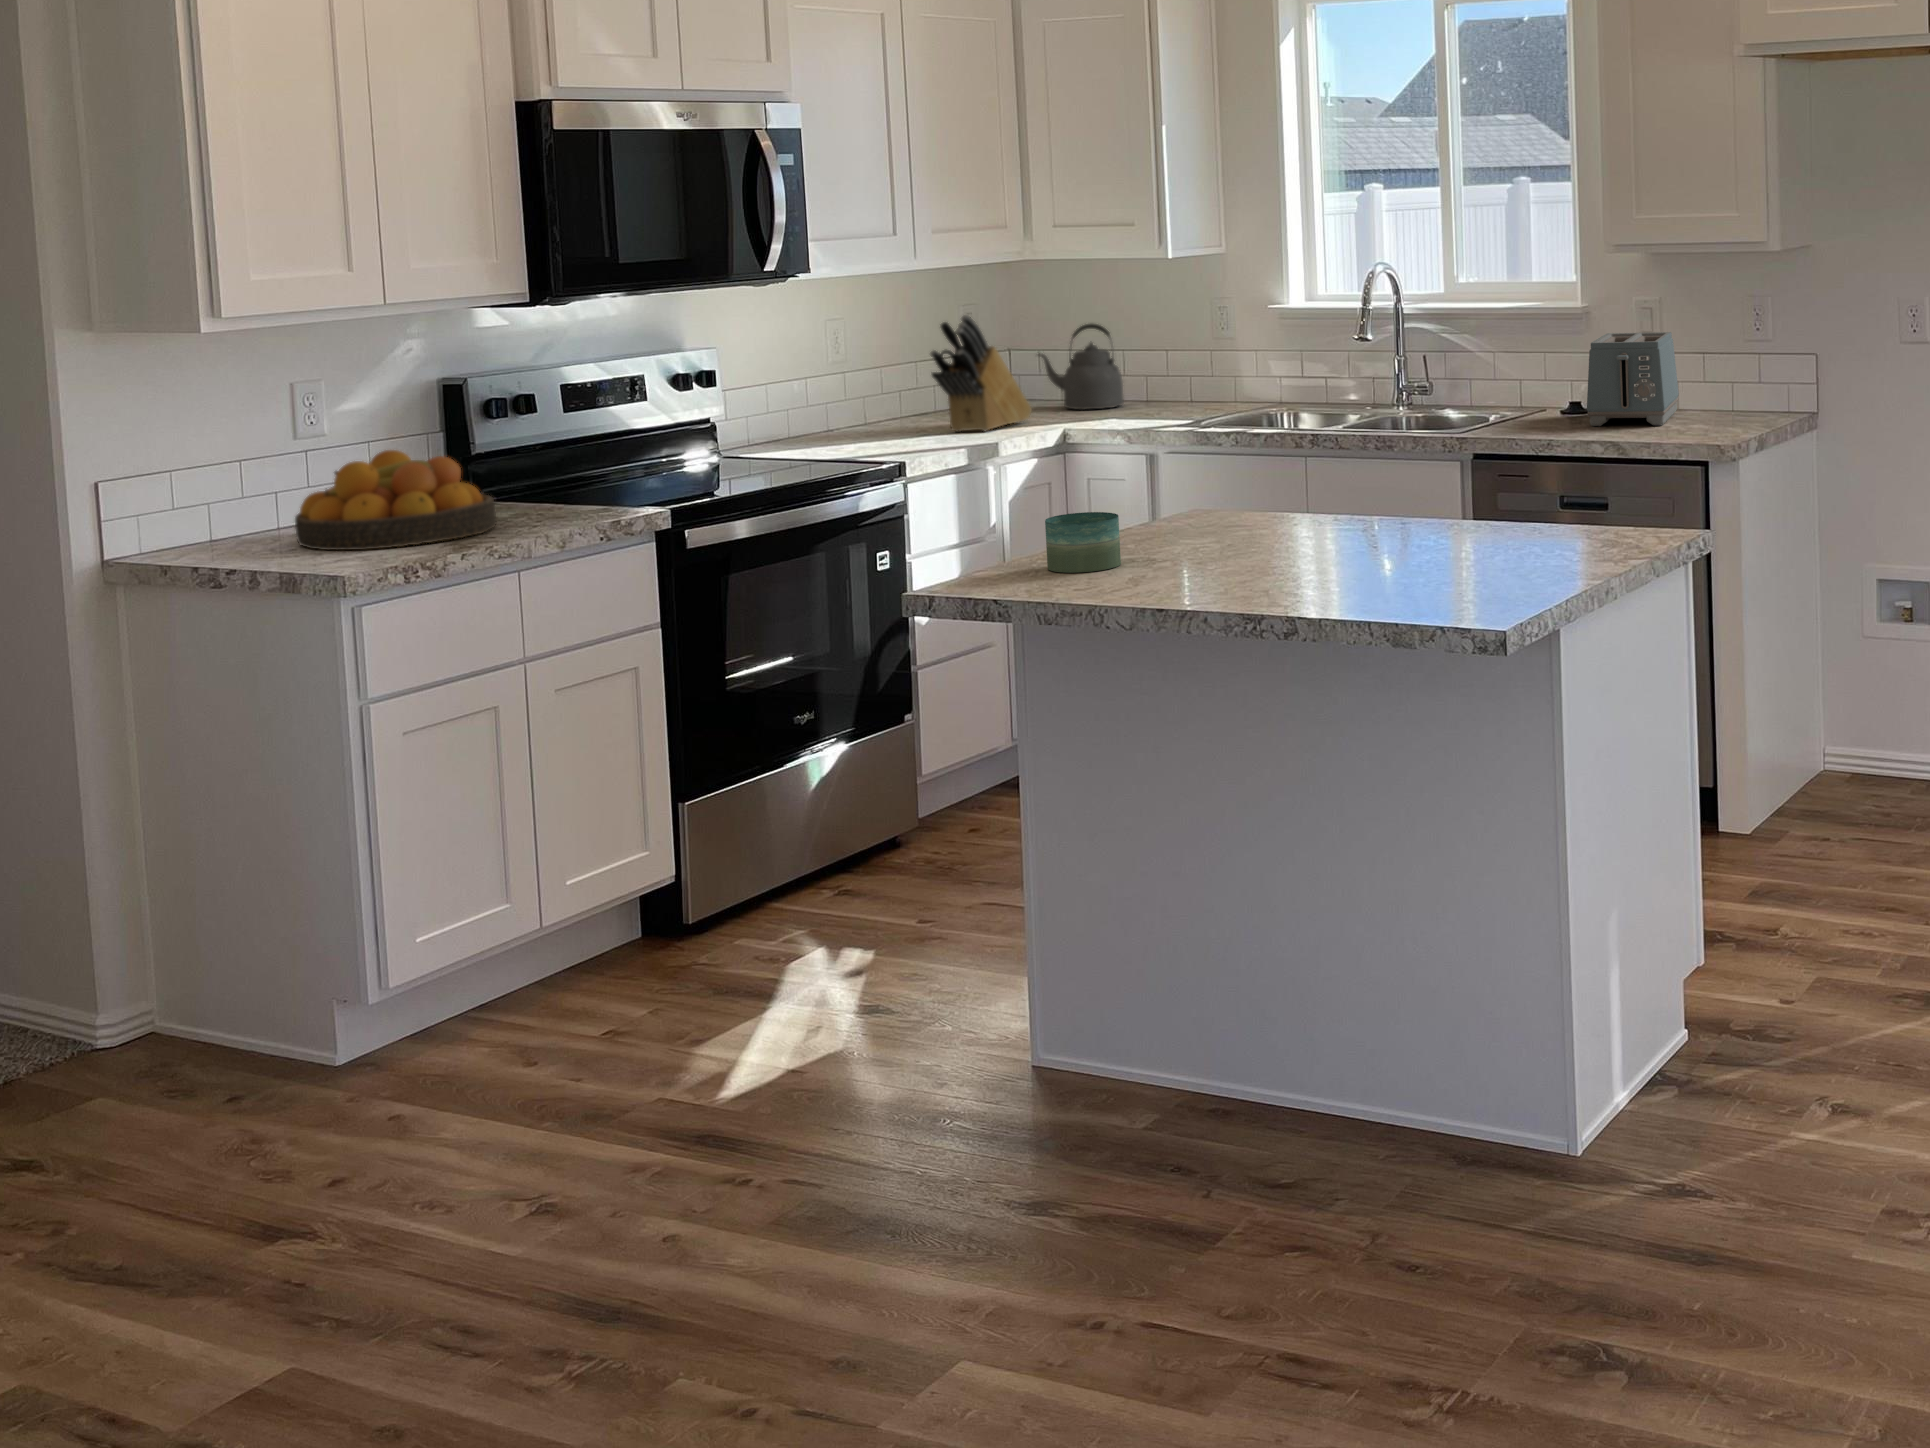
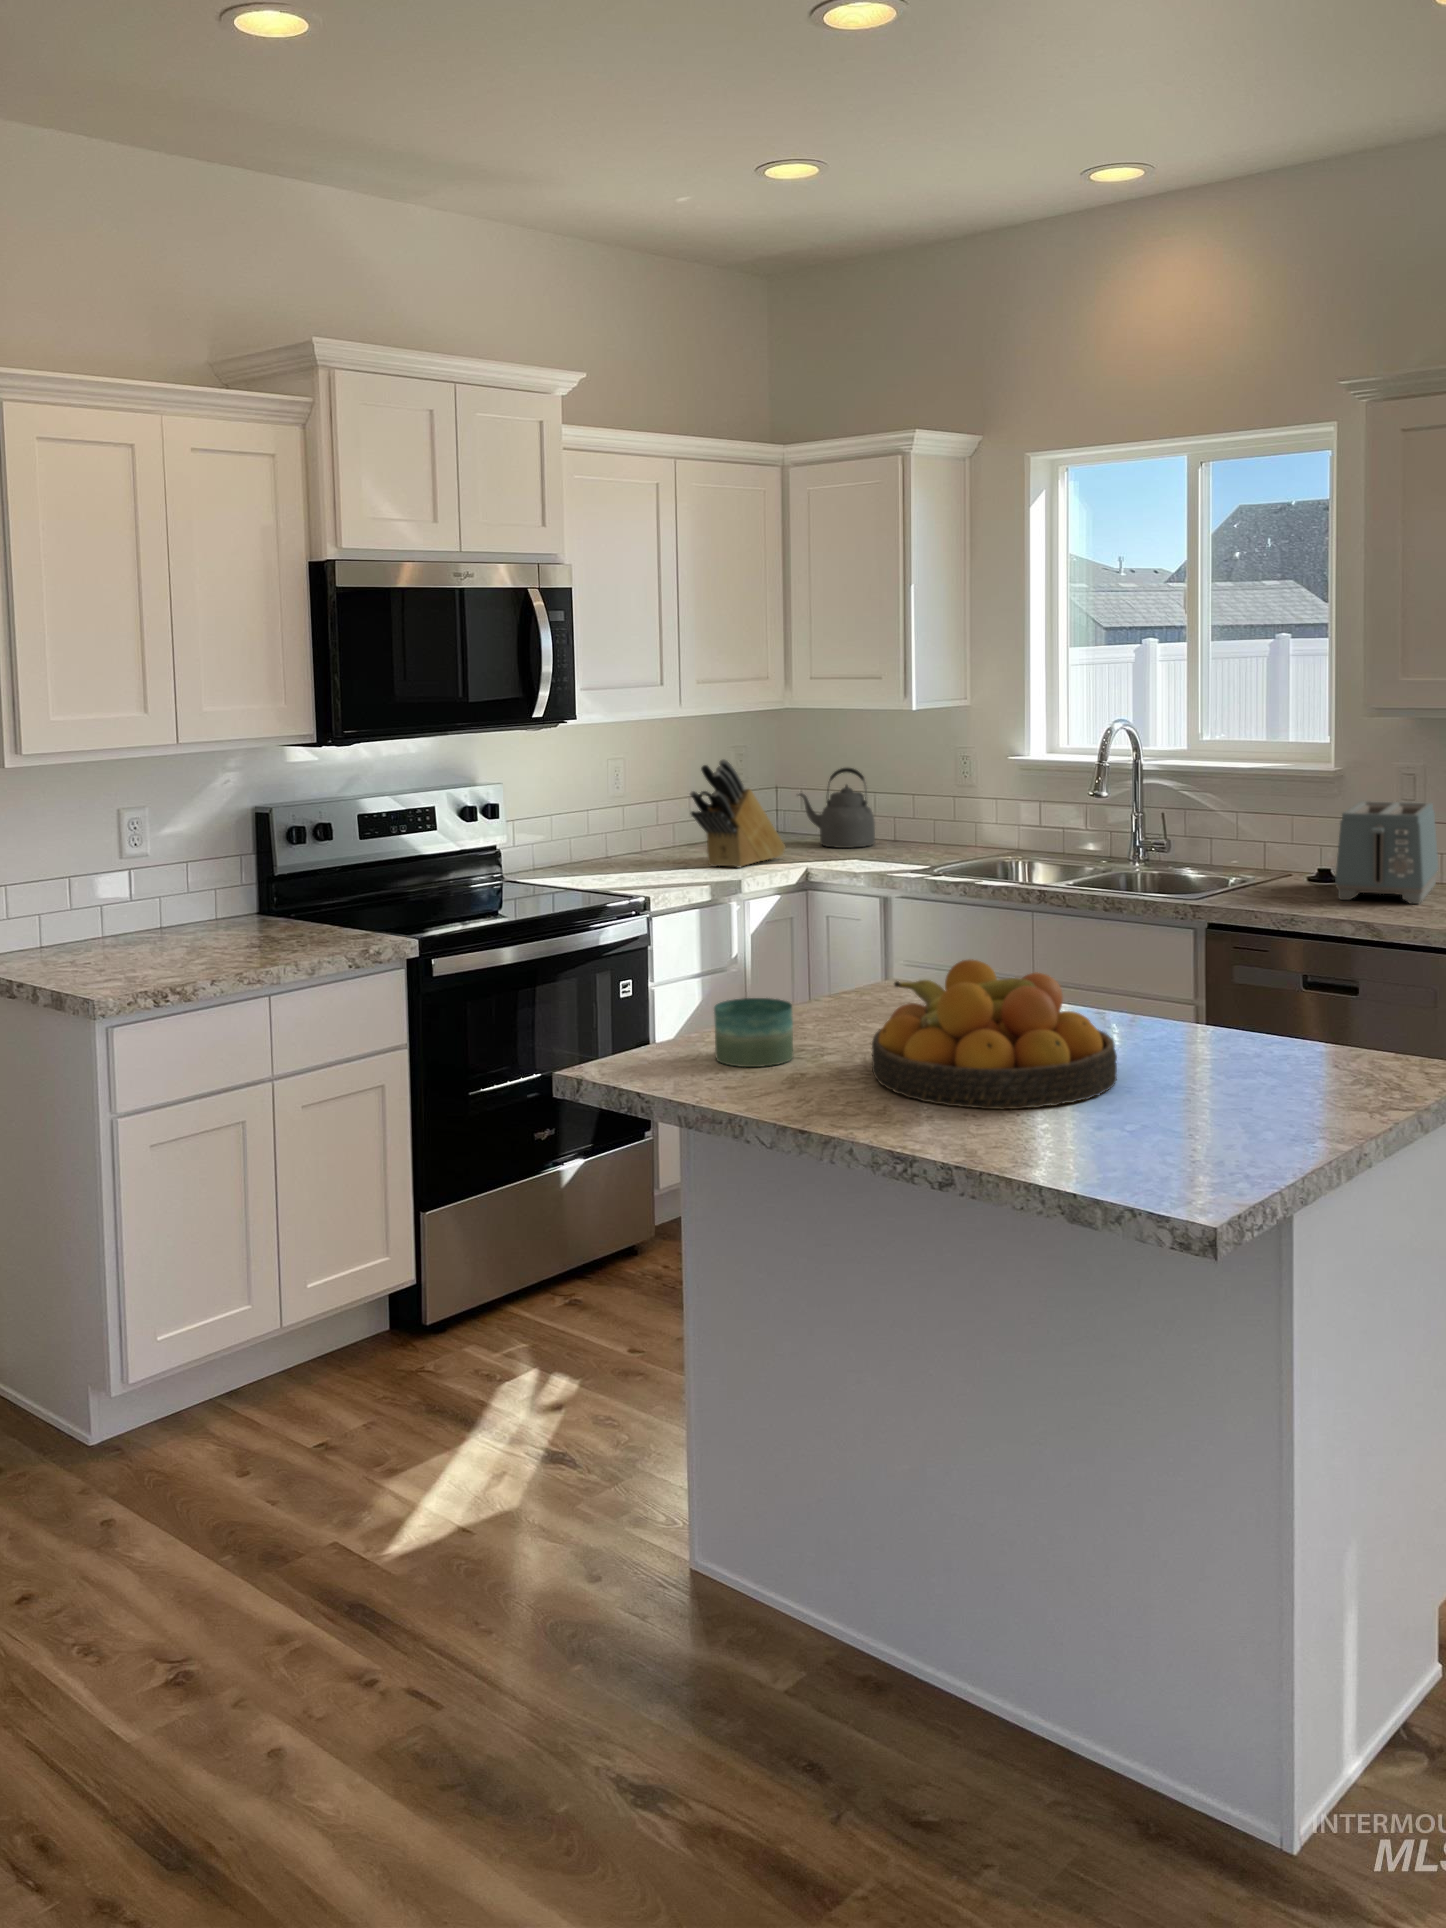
fruit bowl: present [295,450,496,550] -> present [872,959,1117,1109]

